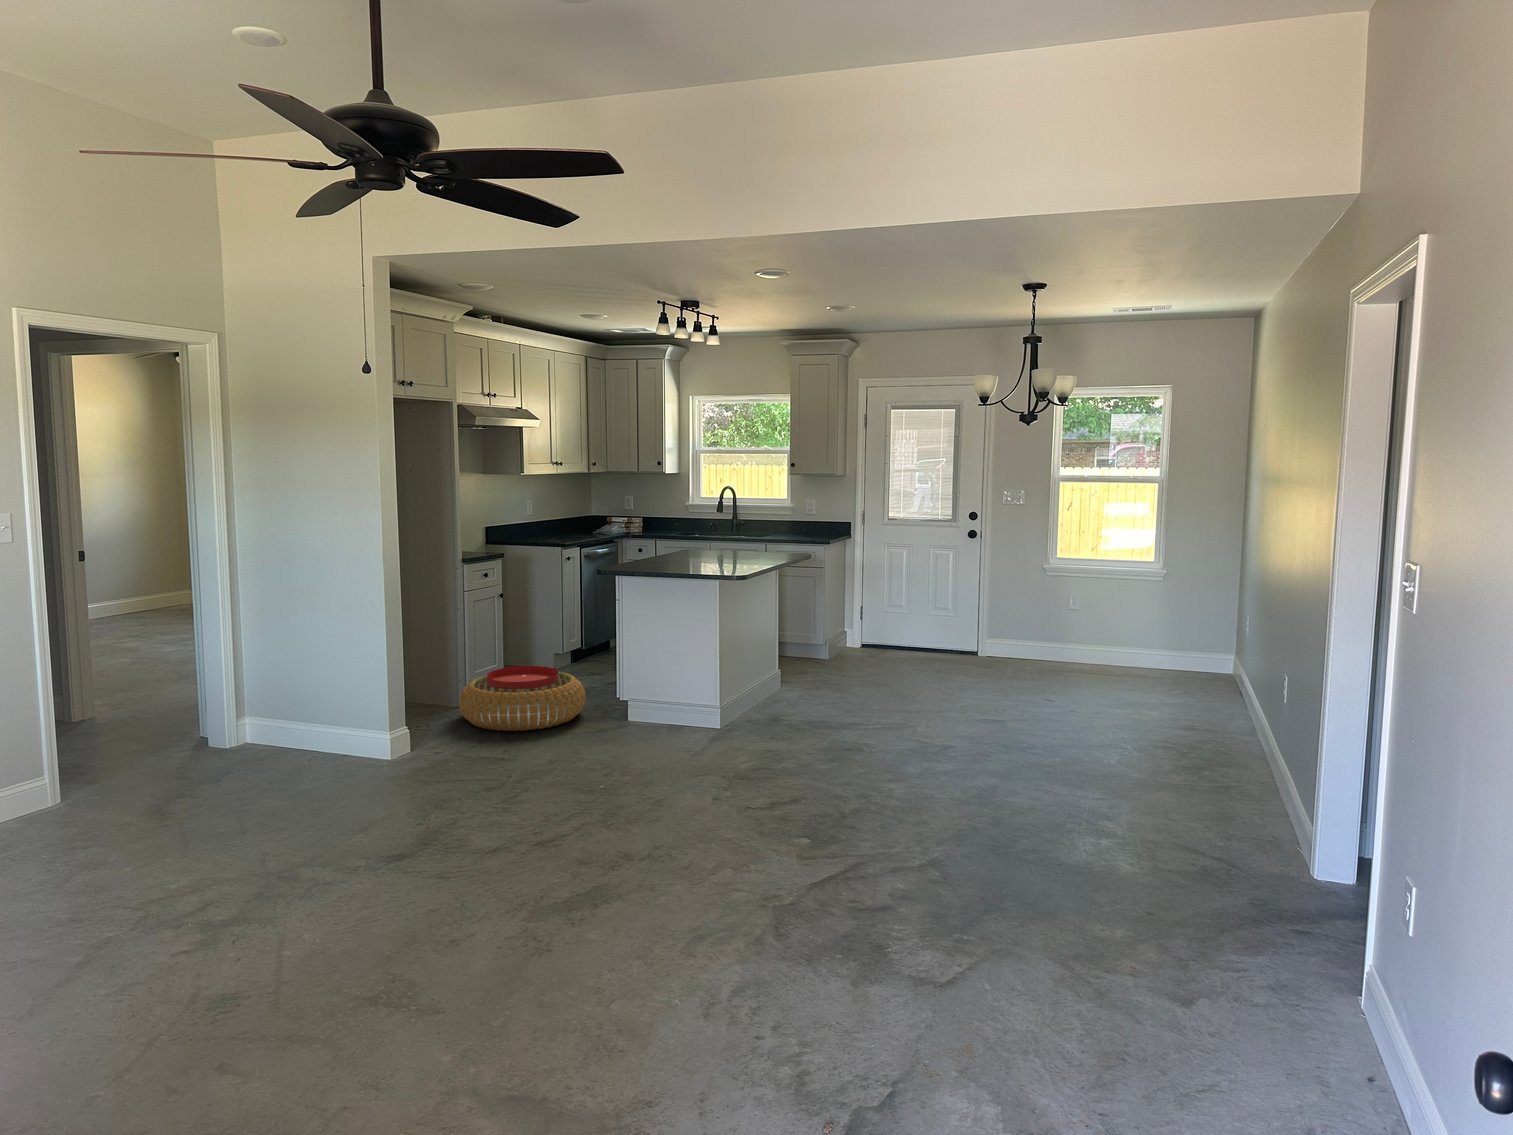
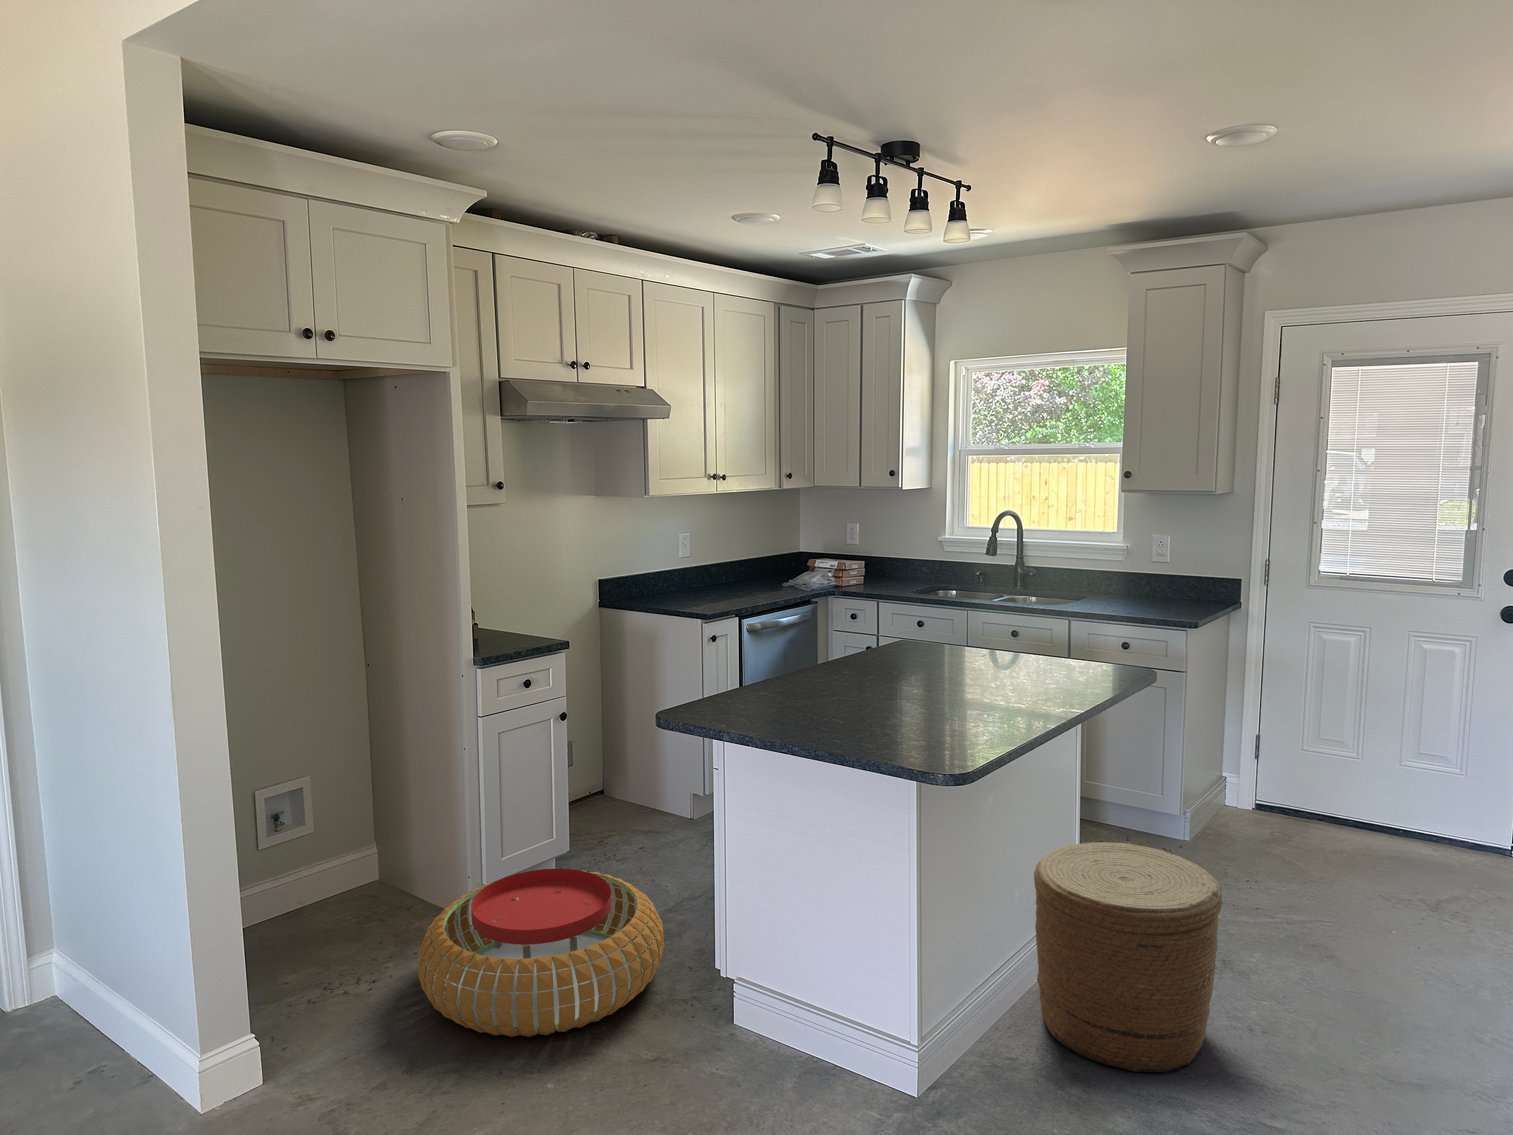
woven basket: none [761,630,838,715] -> present [1034,842,1222,1073]

